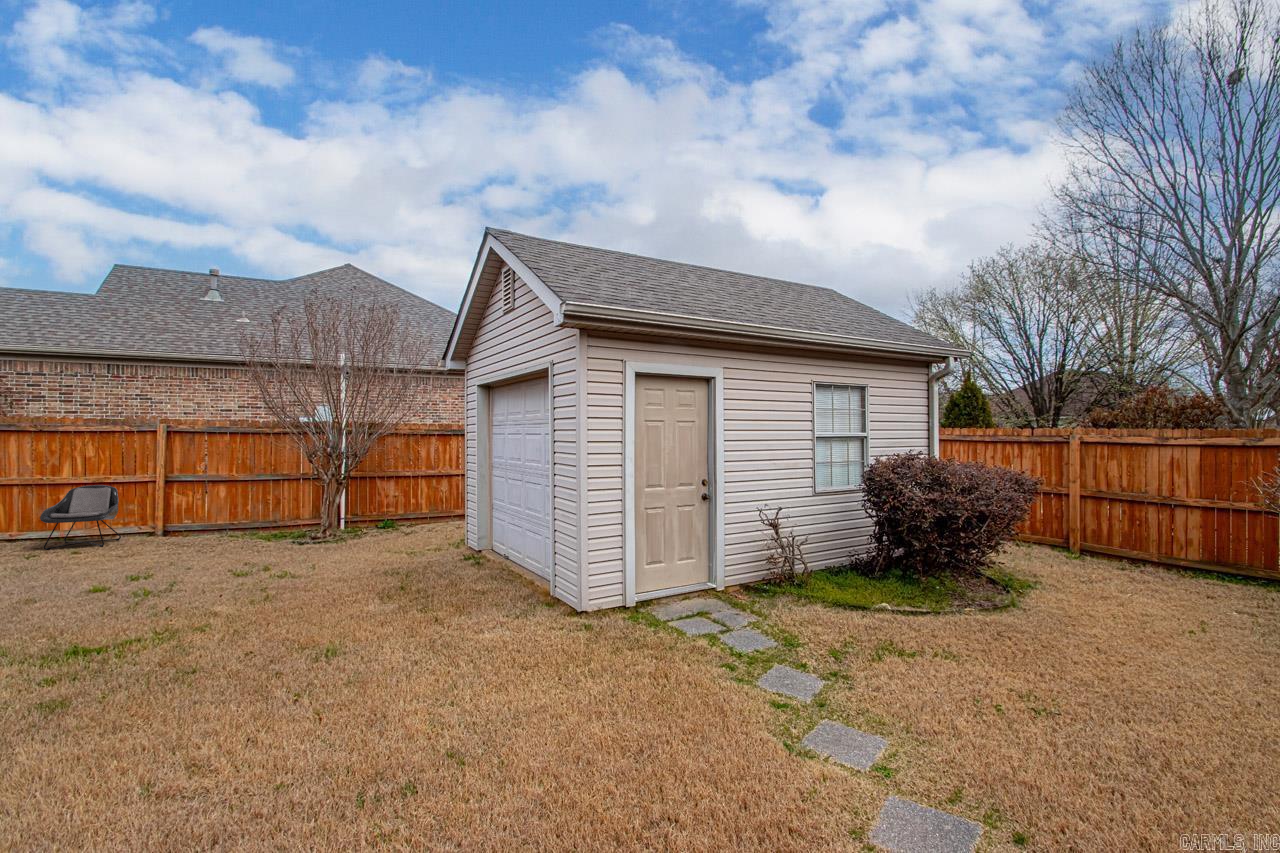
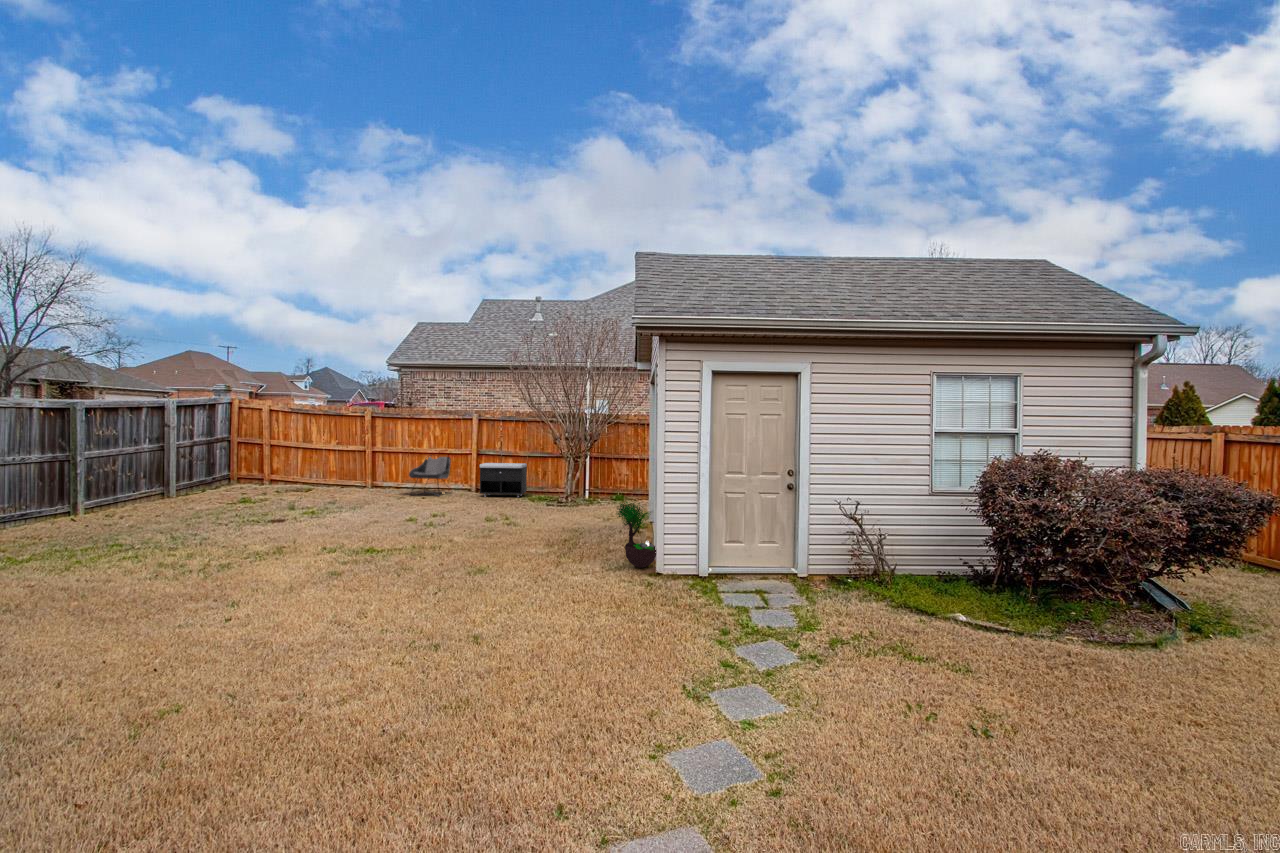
storage bench: none [176,490,249,540] -> present [480,463,527,497]
potted tree: none [506,521,562,608] -> present [616,500,656,568]

